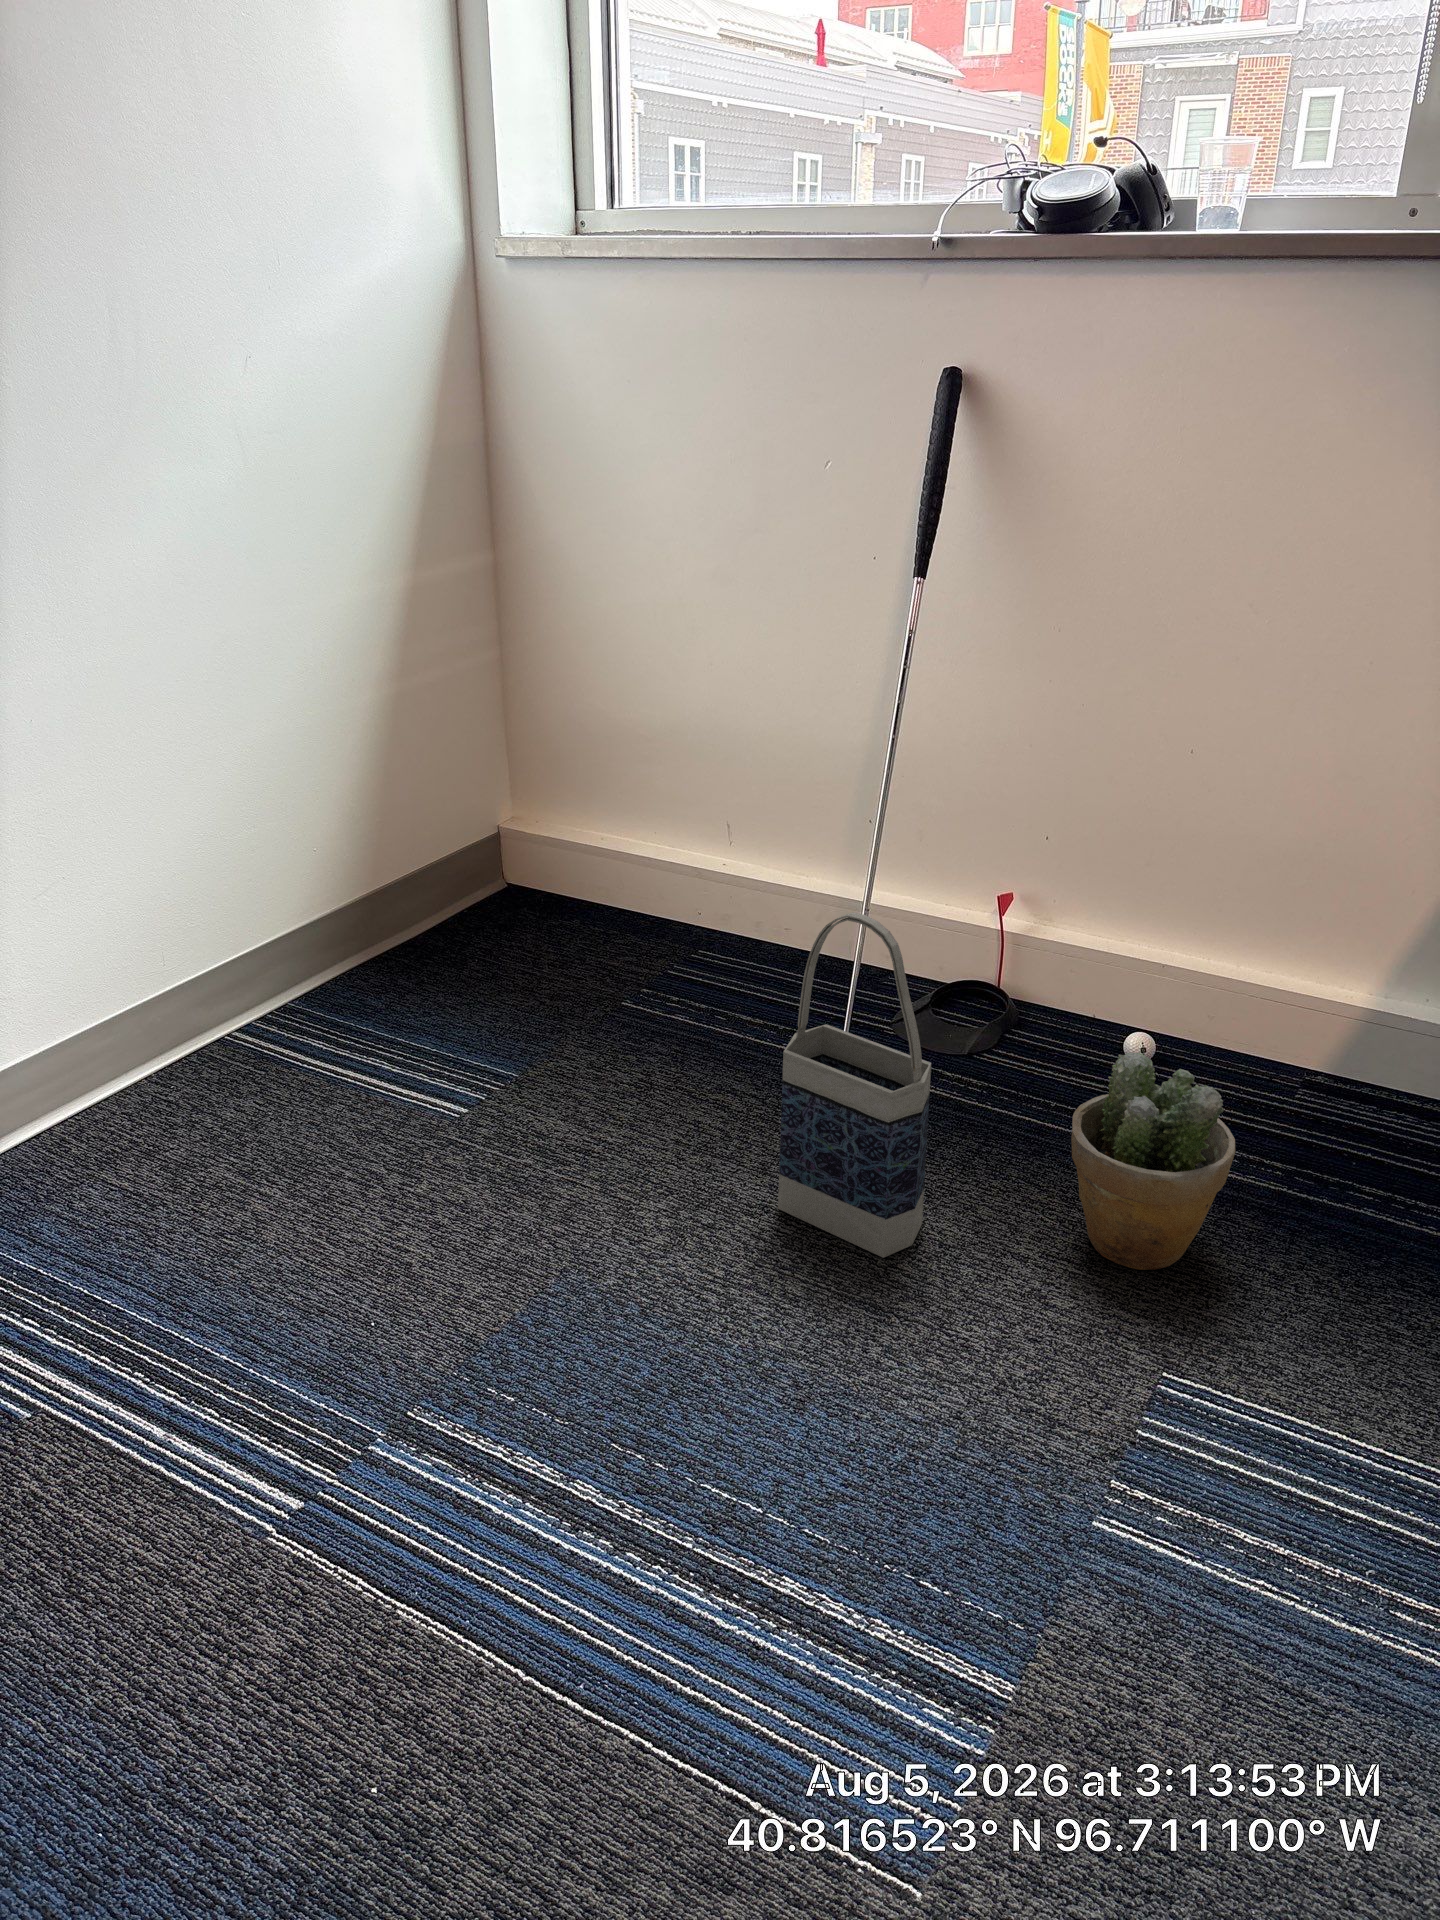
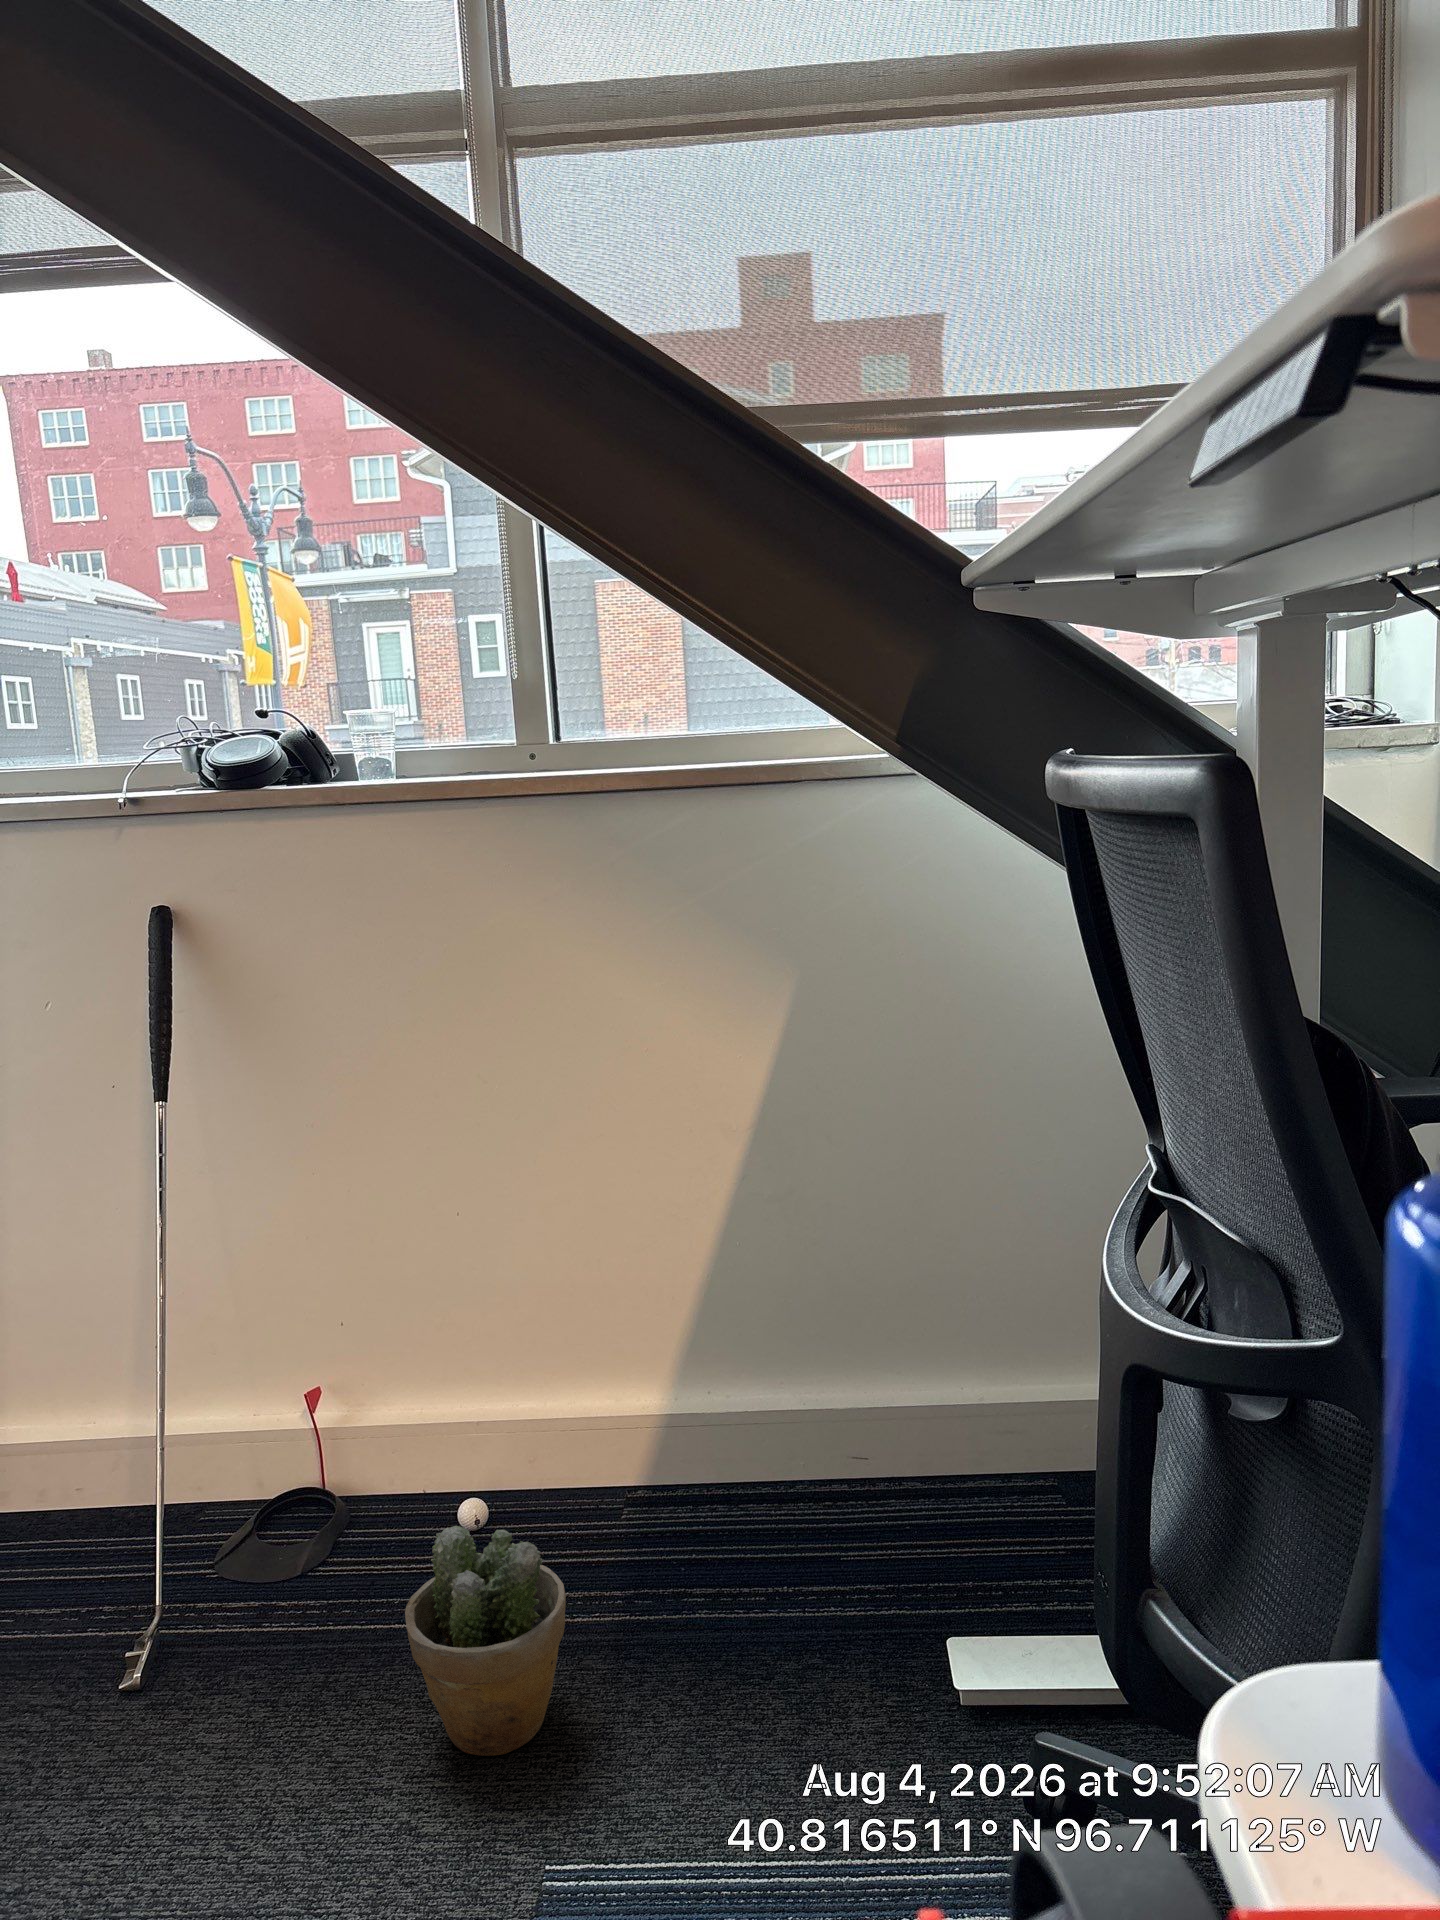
bag: present [778,912,931,1258] -> none [73,1467,270,1848]

